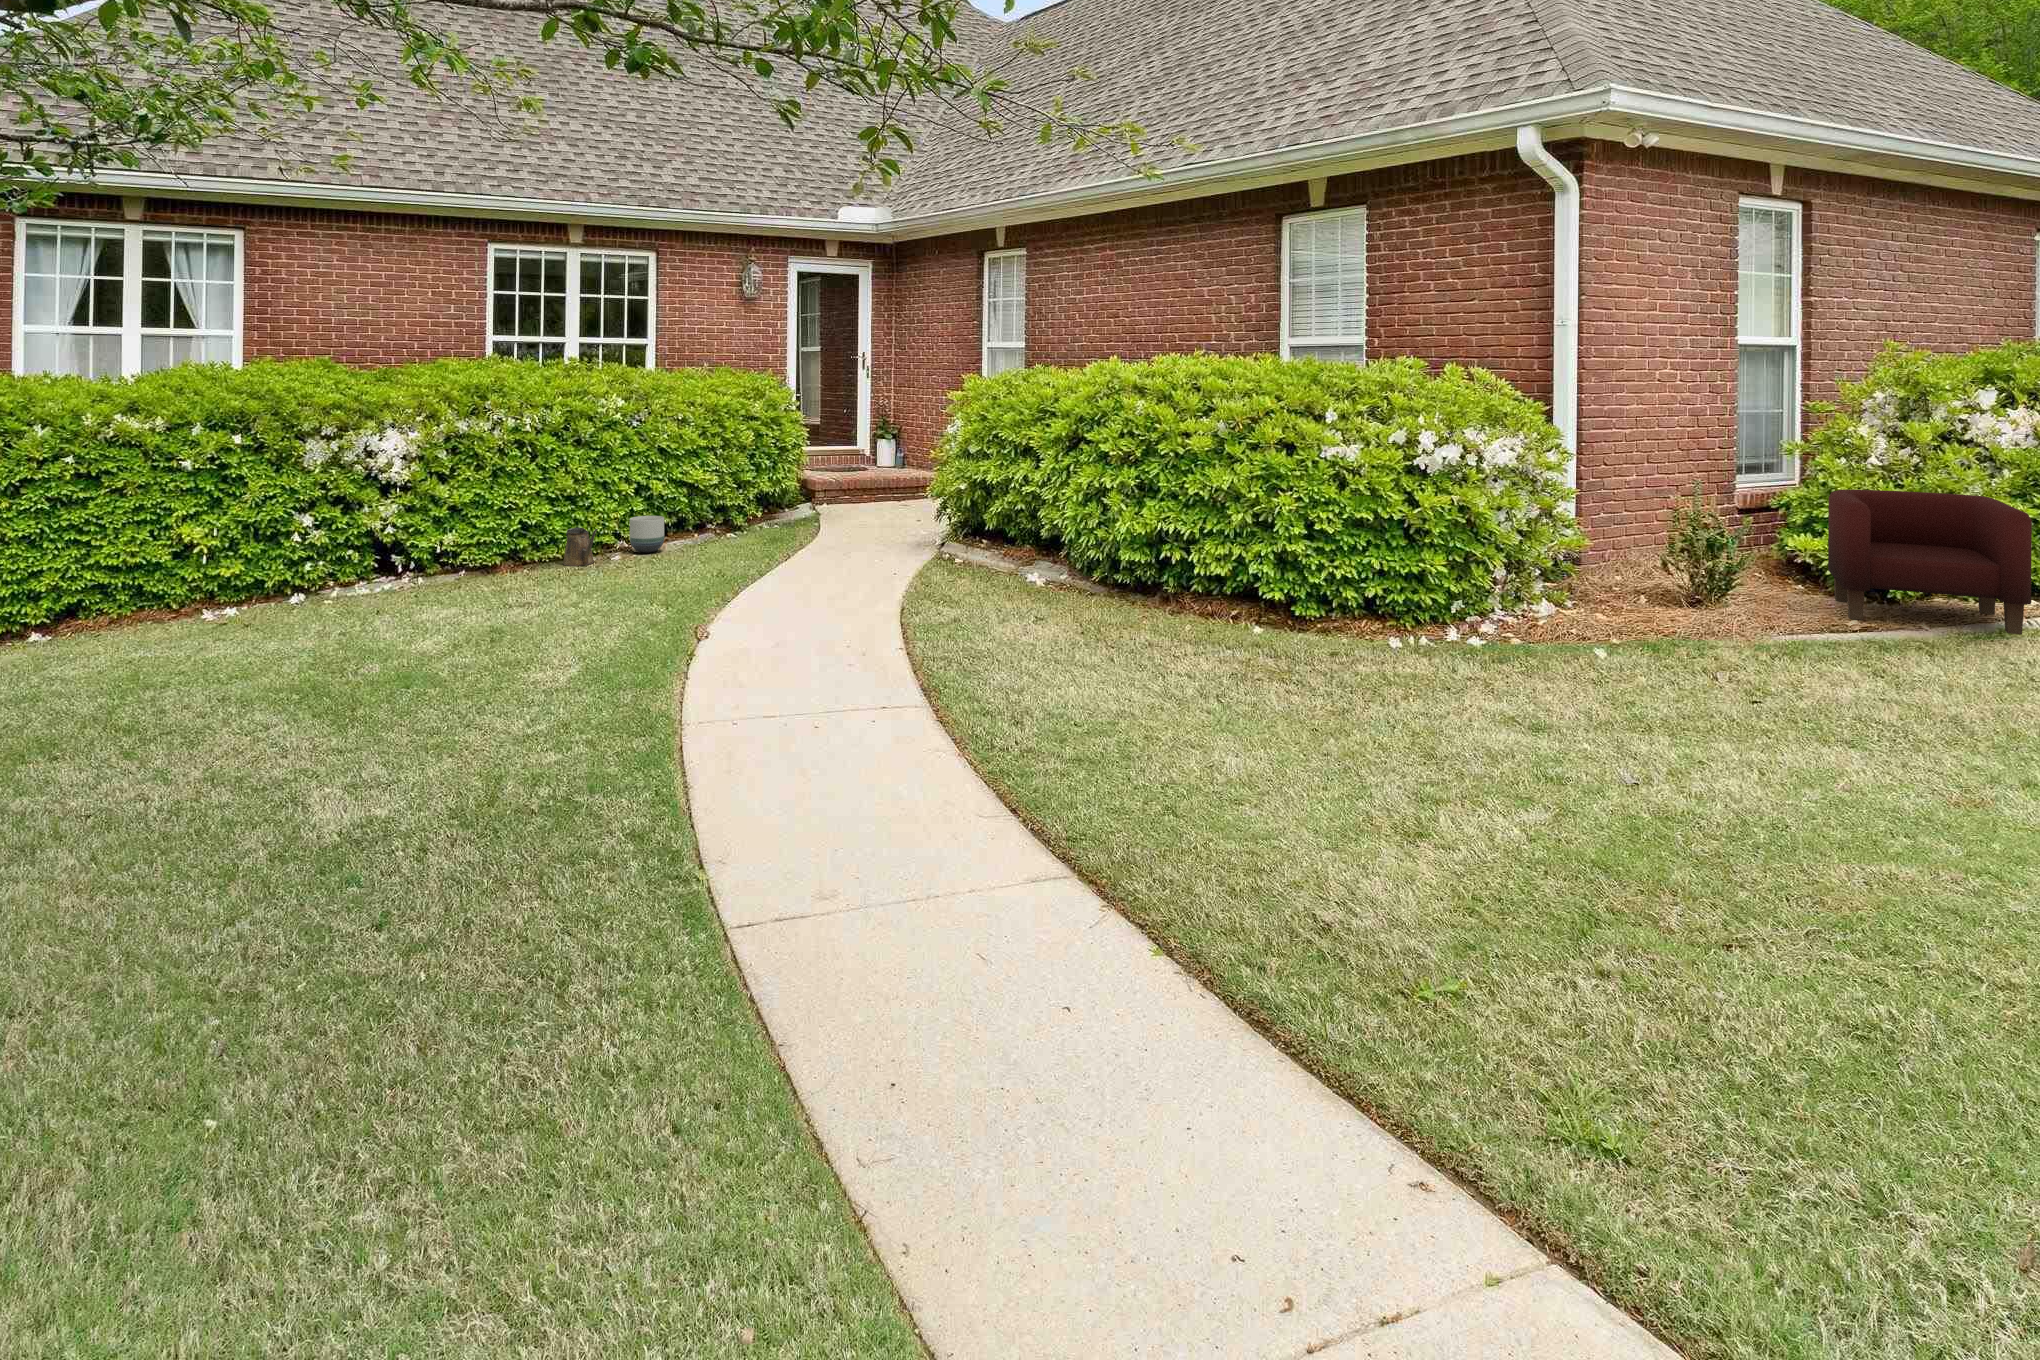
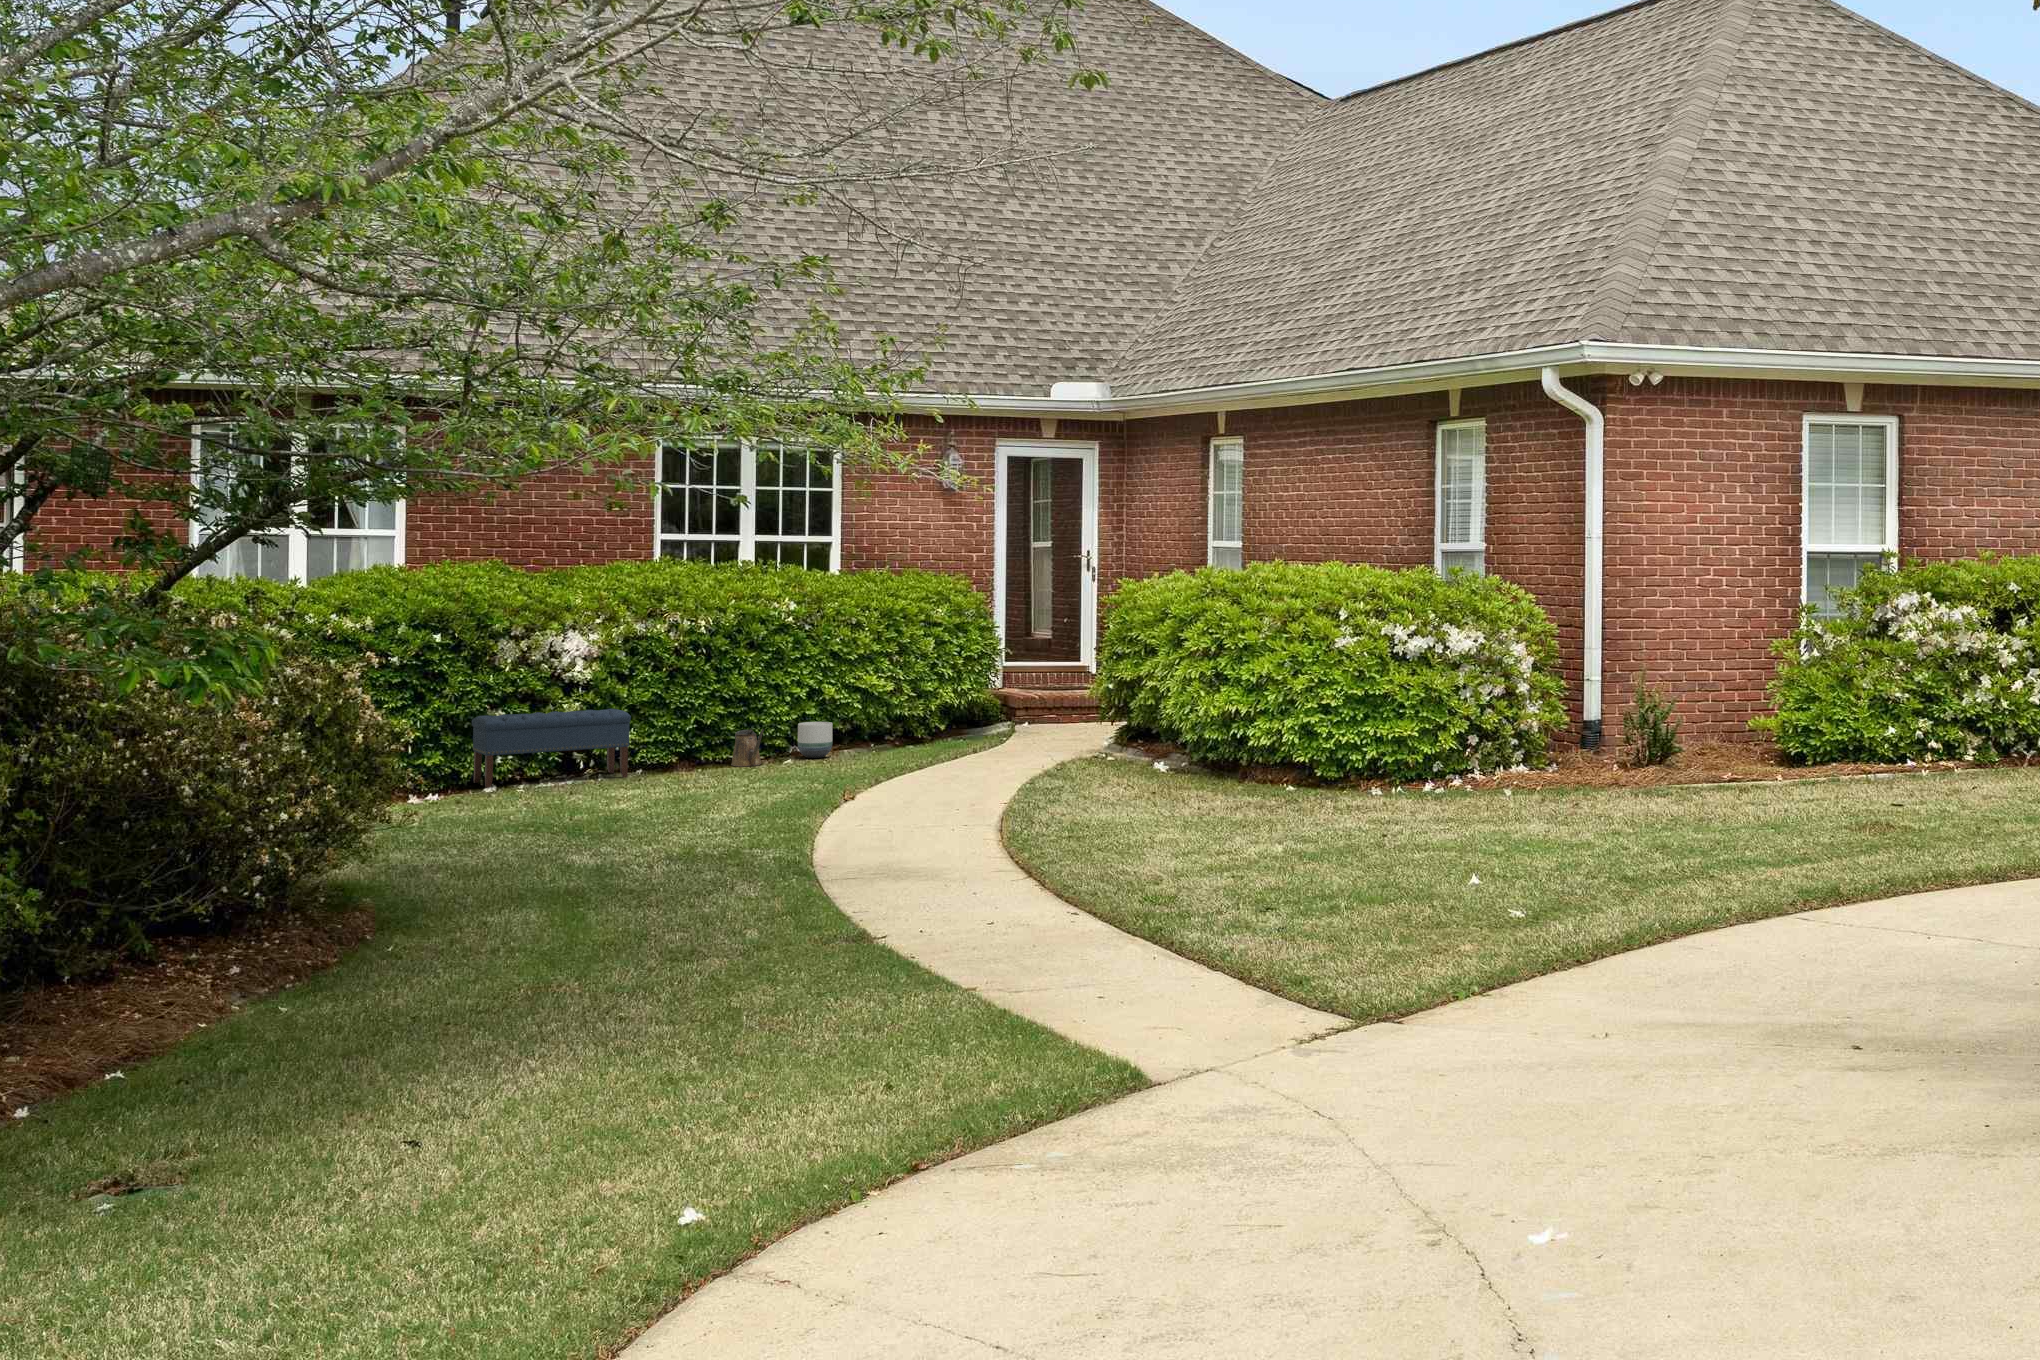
armchair: present [1828,489,2032,635] -> none [1841,685,1997,805]
bench: none [275,510,454,604] -> present [472,709,631,788]

